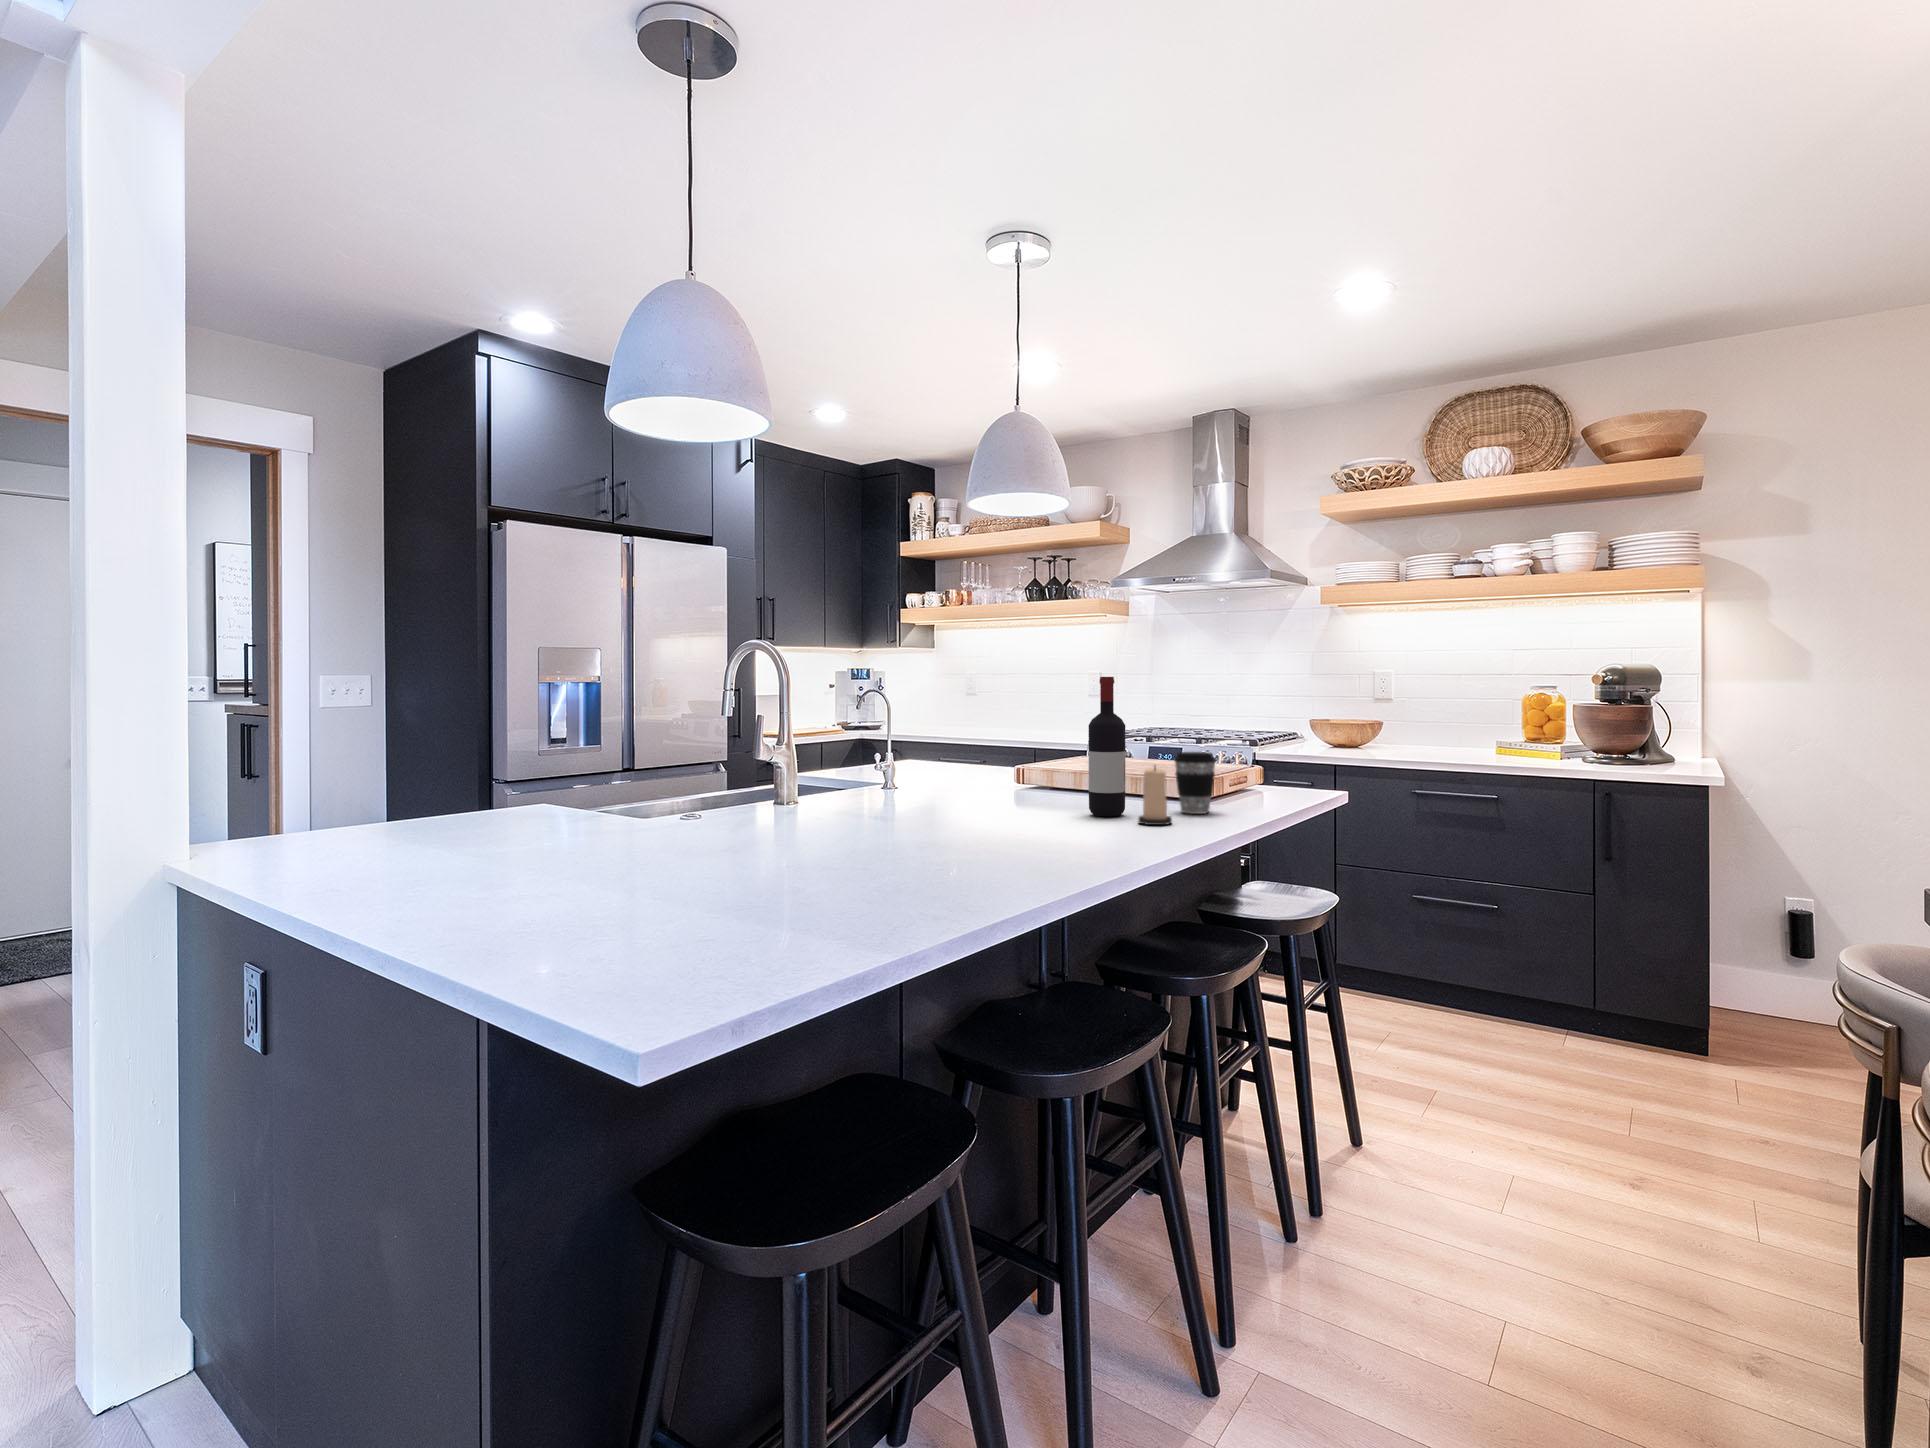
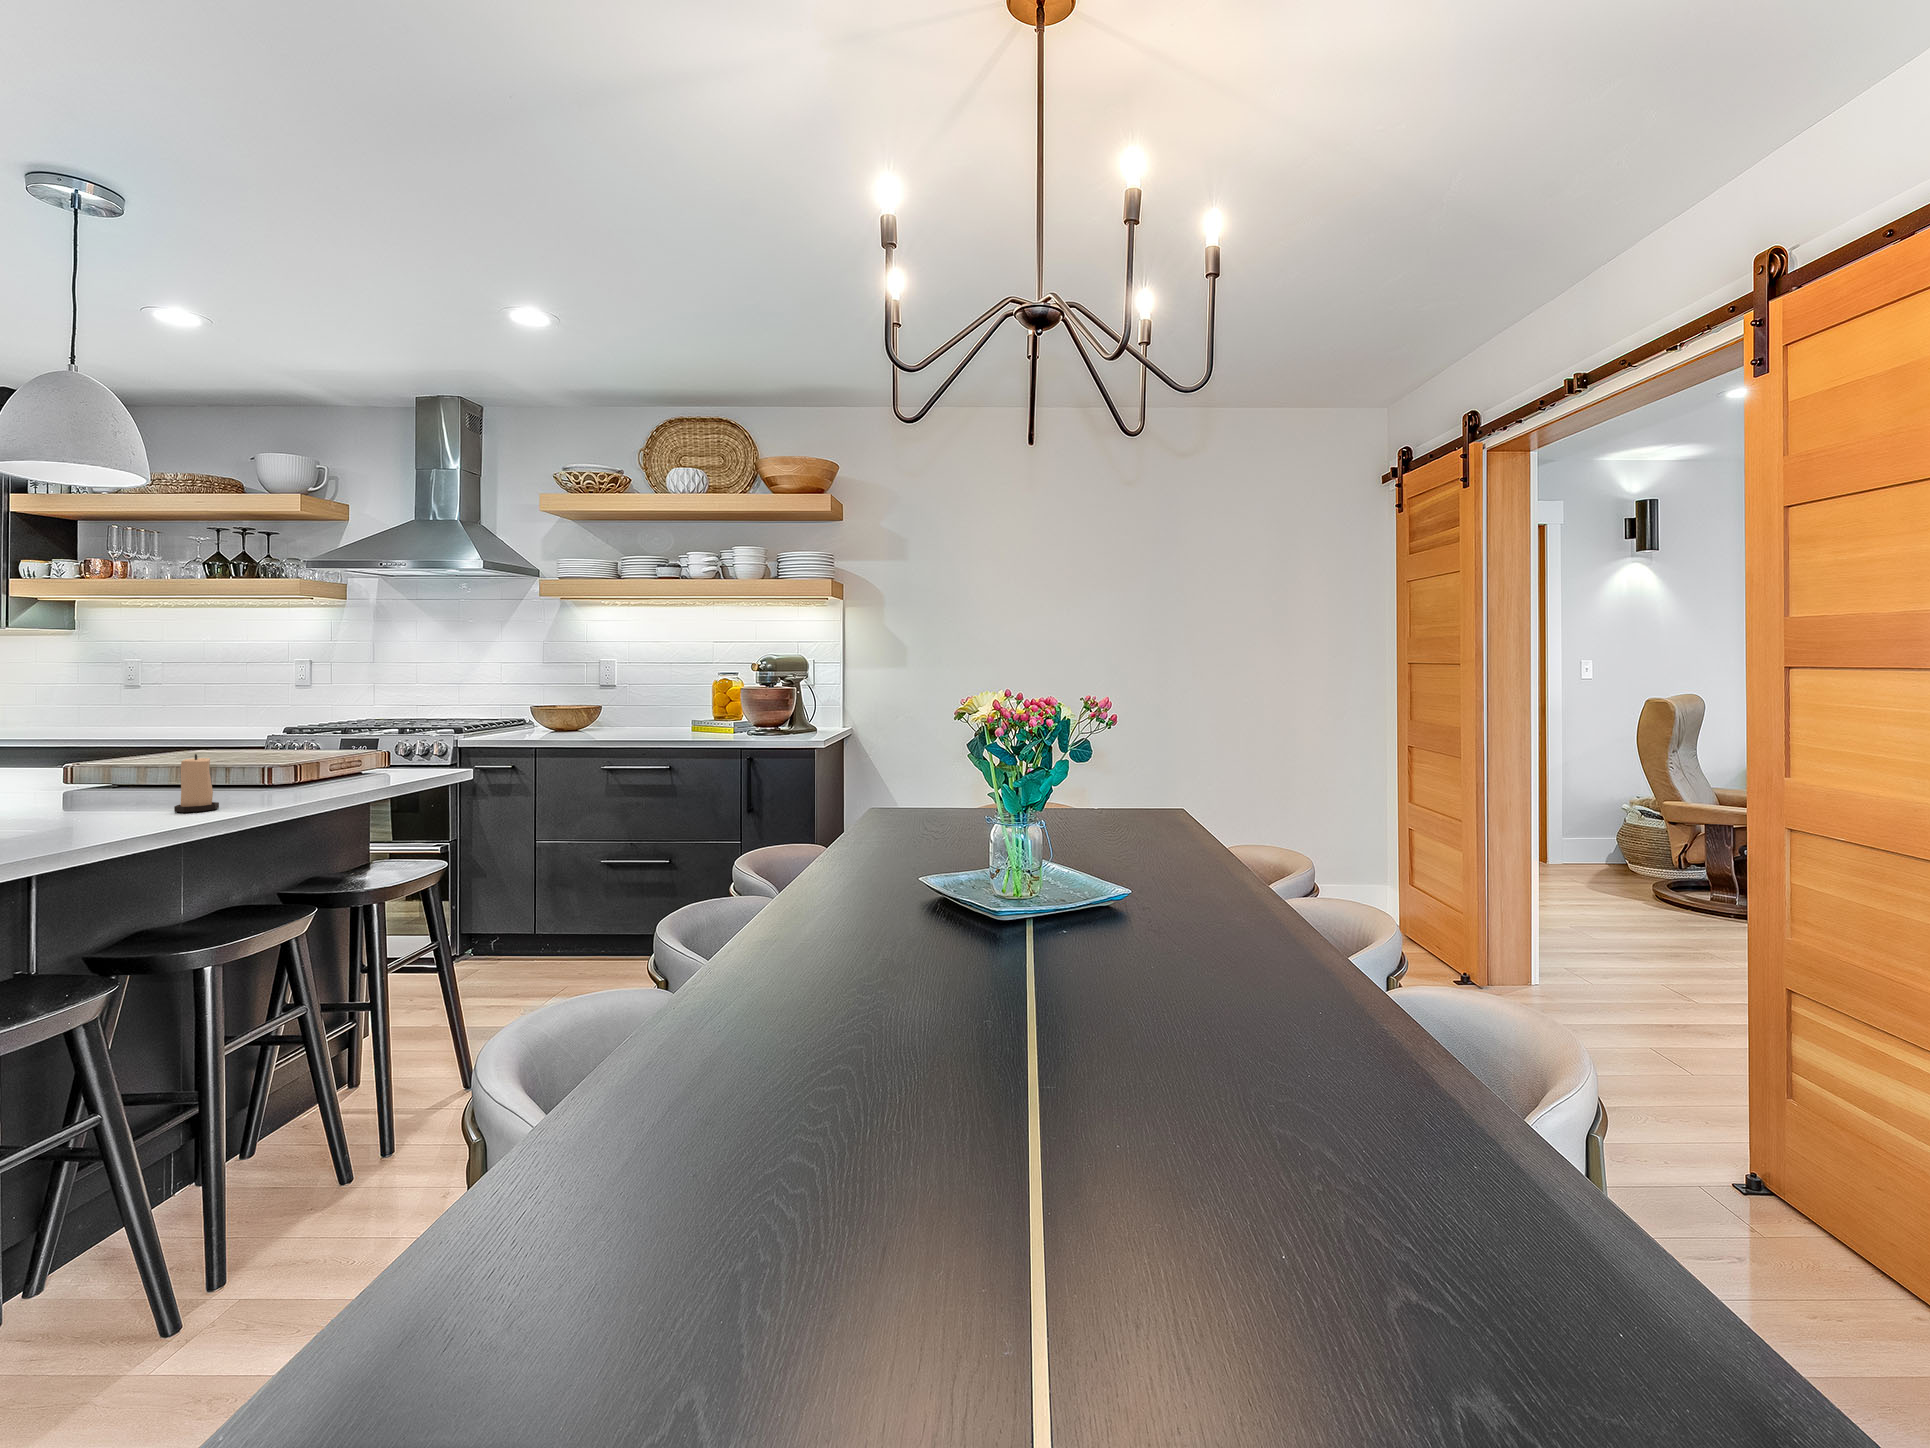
wine bottle: present [1089,677,1125,817] -> none [123,669,174,809]
coffee cup: present [1174,752,1216,814] -> none [239,740,290,799]

